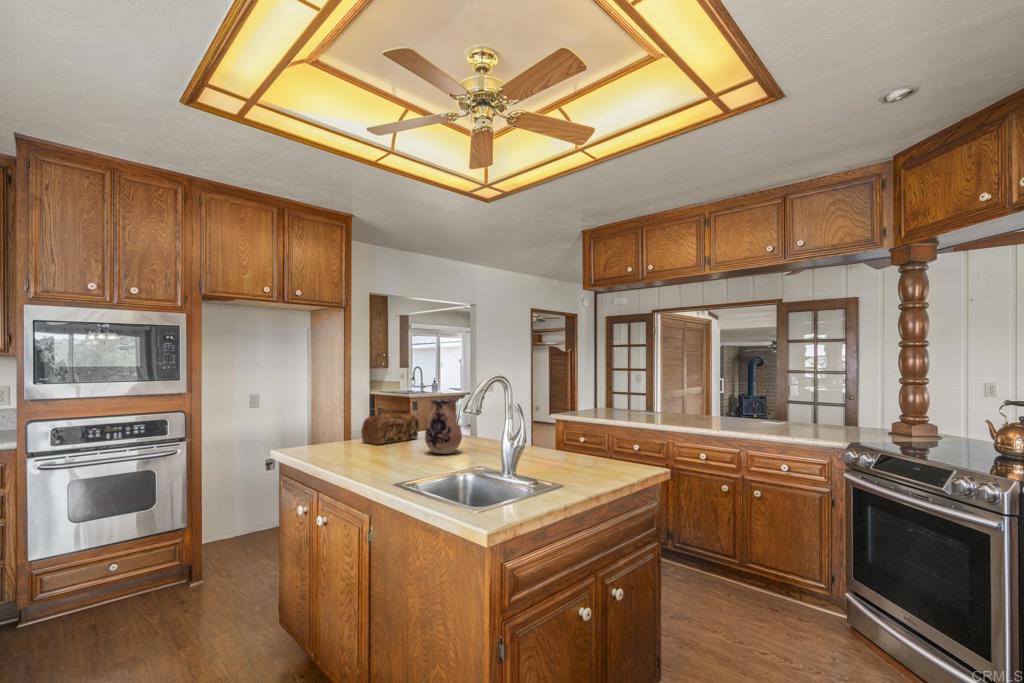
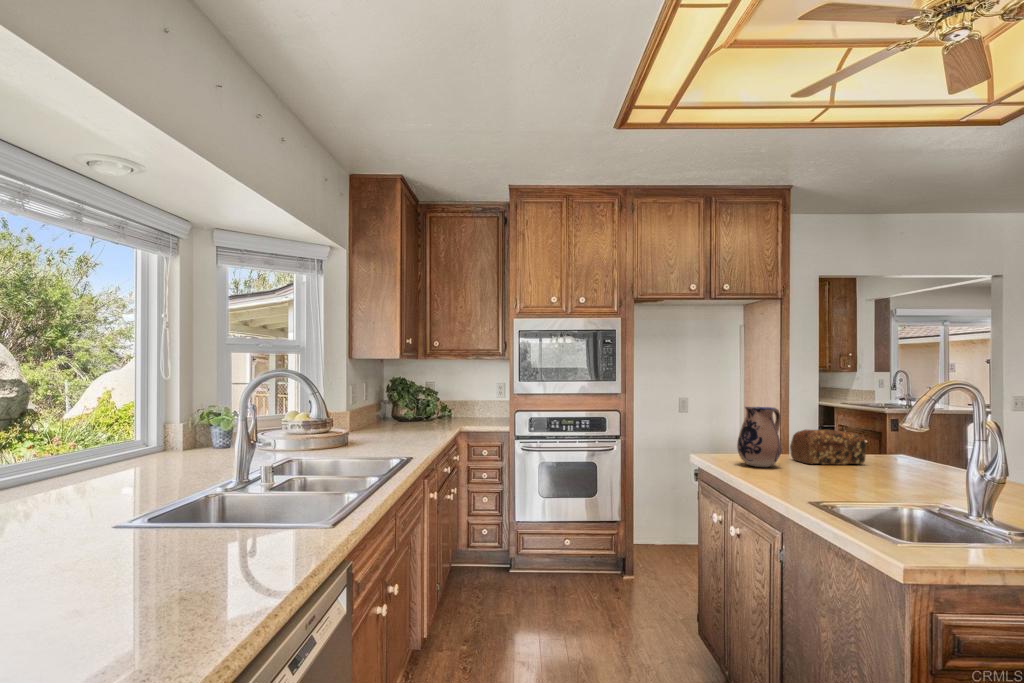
ceramic pitcher: present [425,399,462,454] -> present [737,407,781,467]

